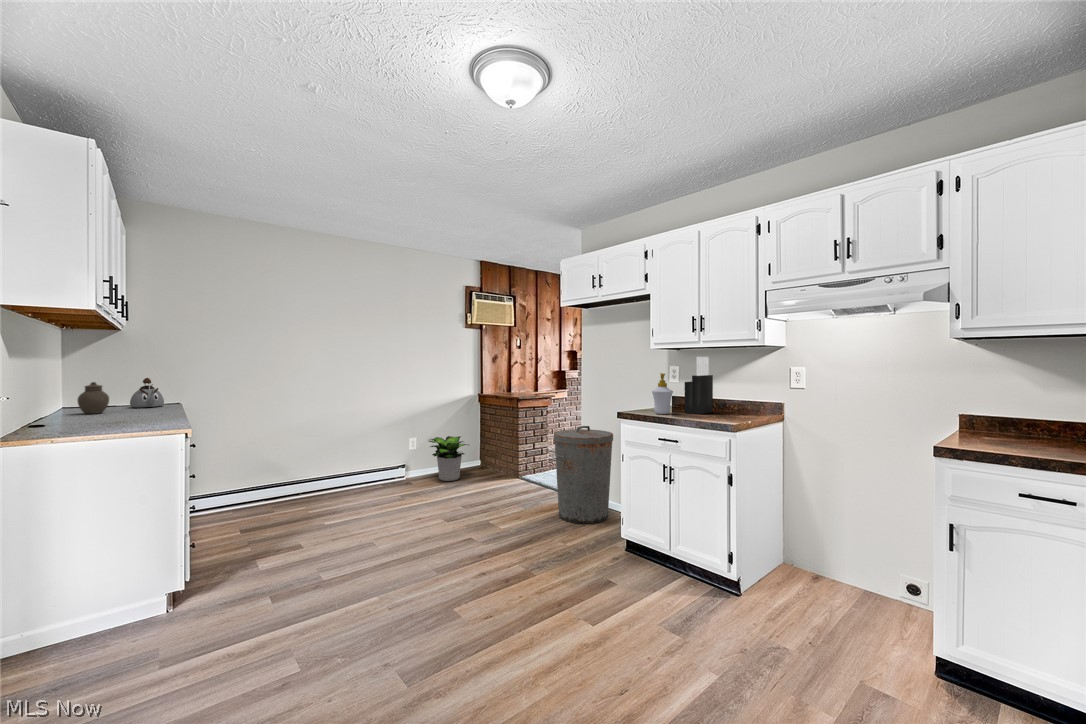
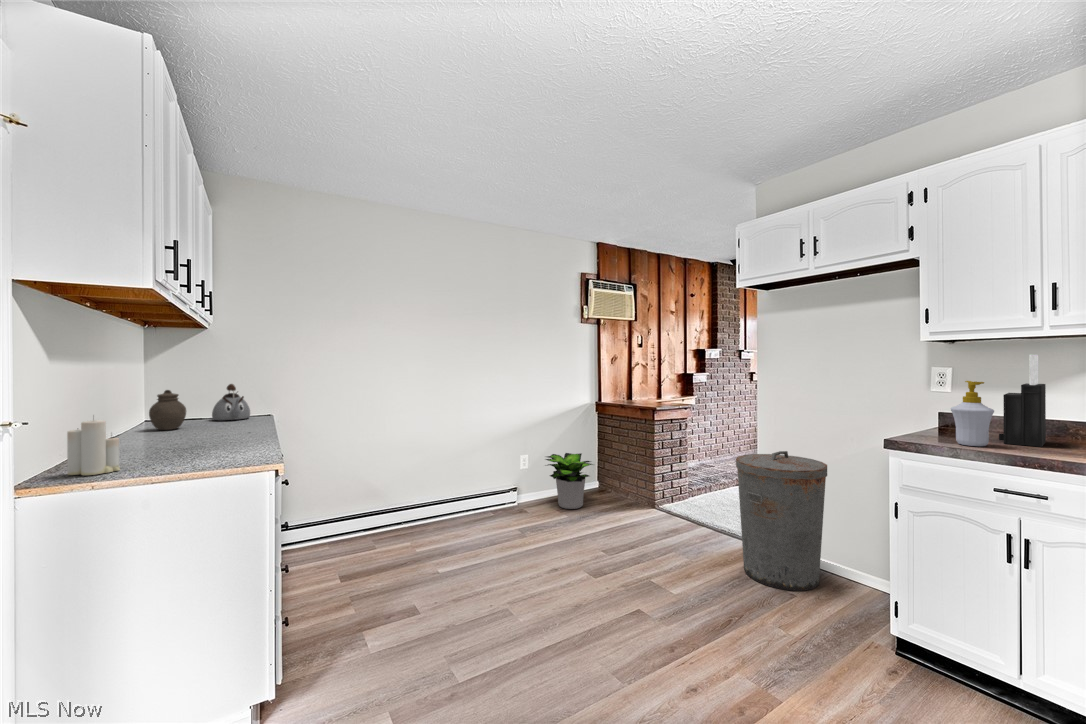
candle: none [33,395,71,436] -> present [67,420,120,475]

